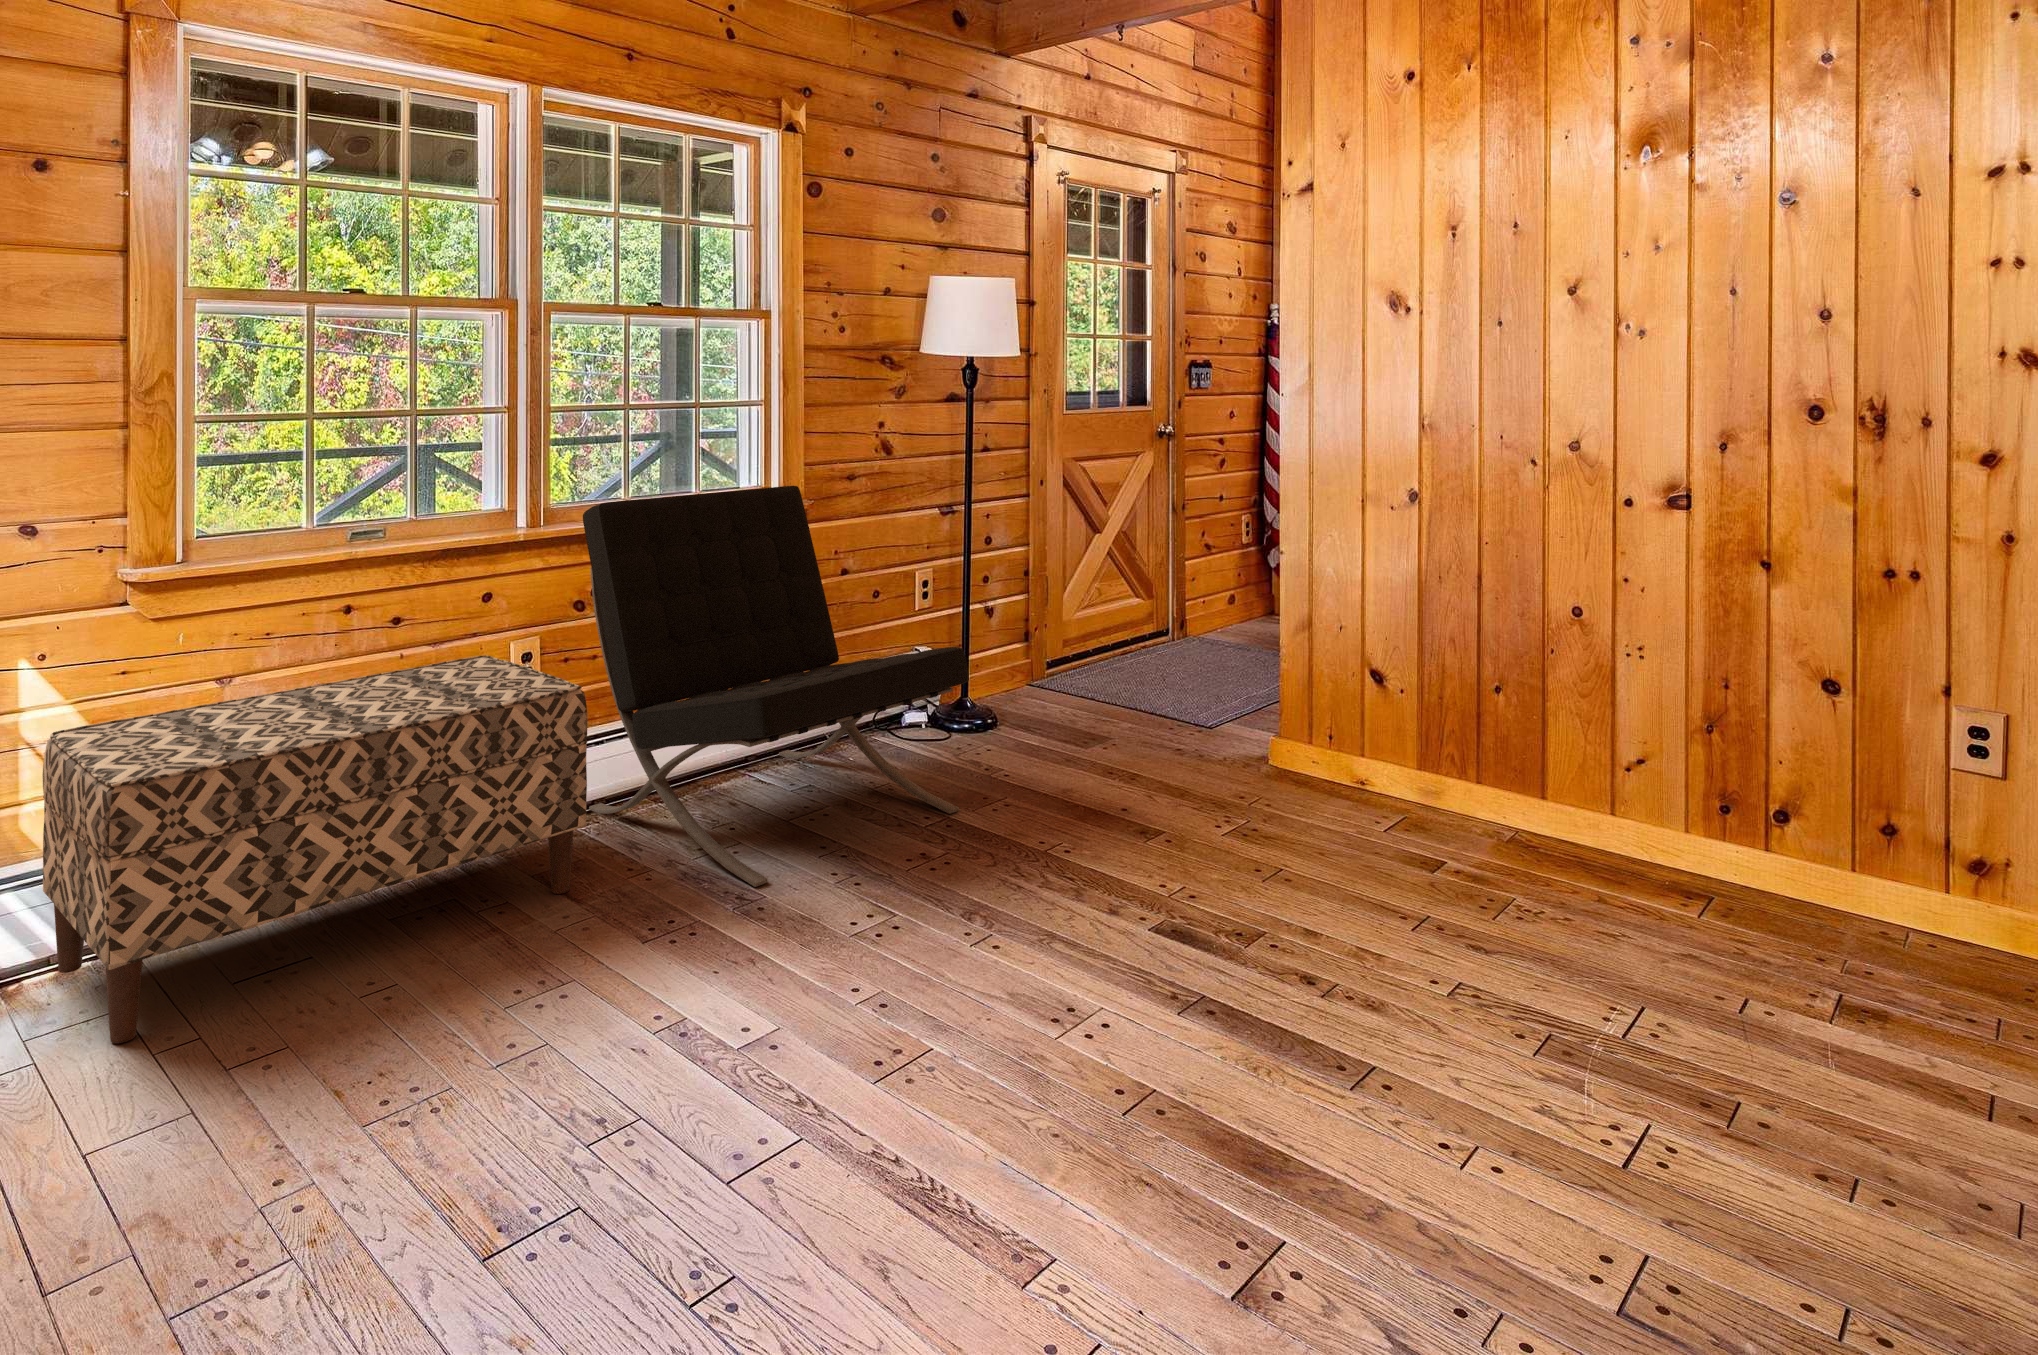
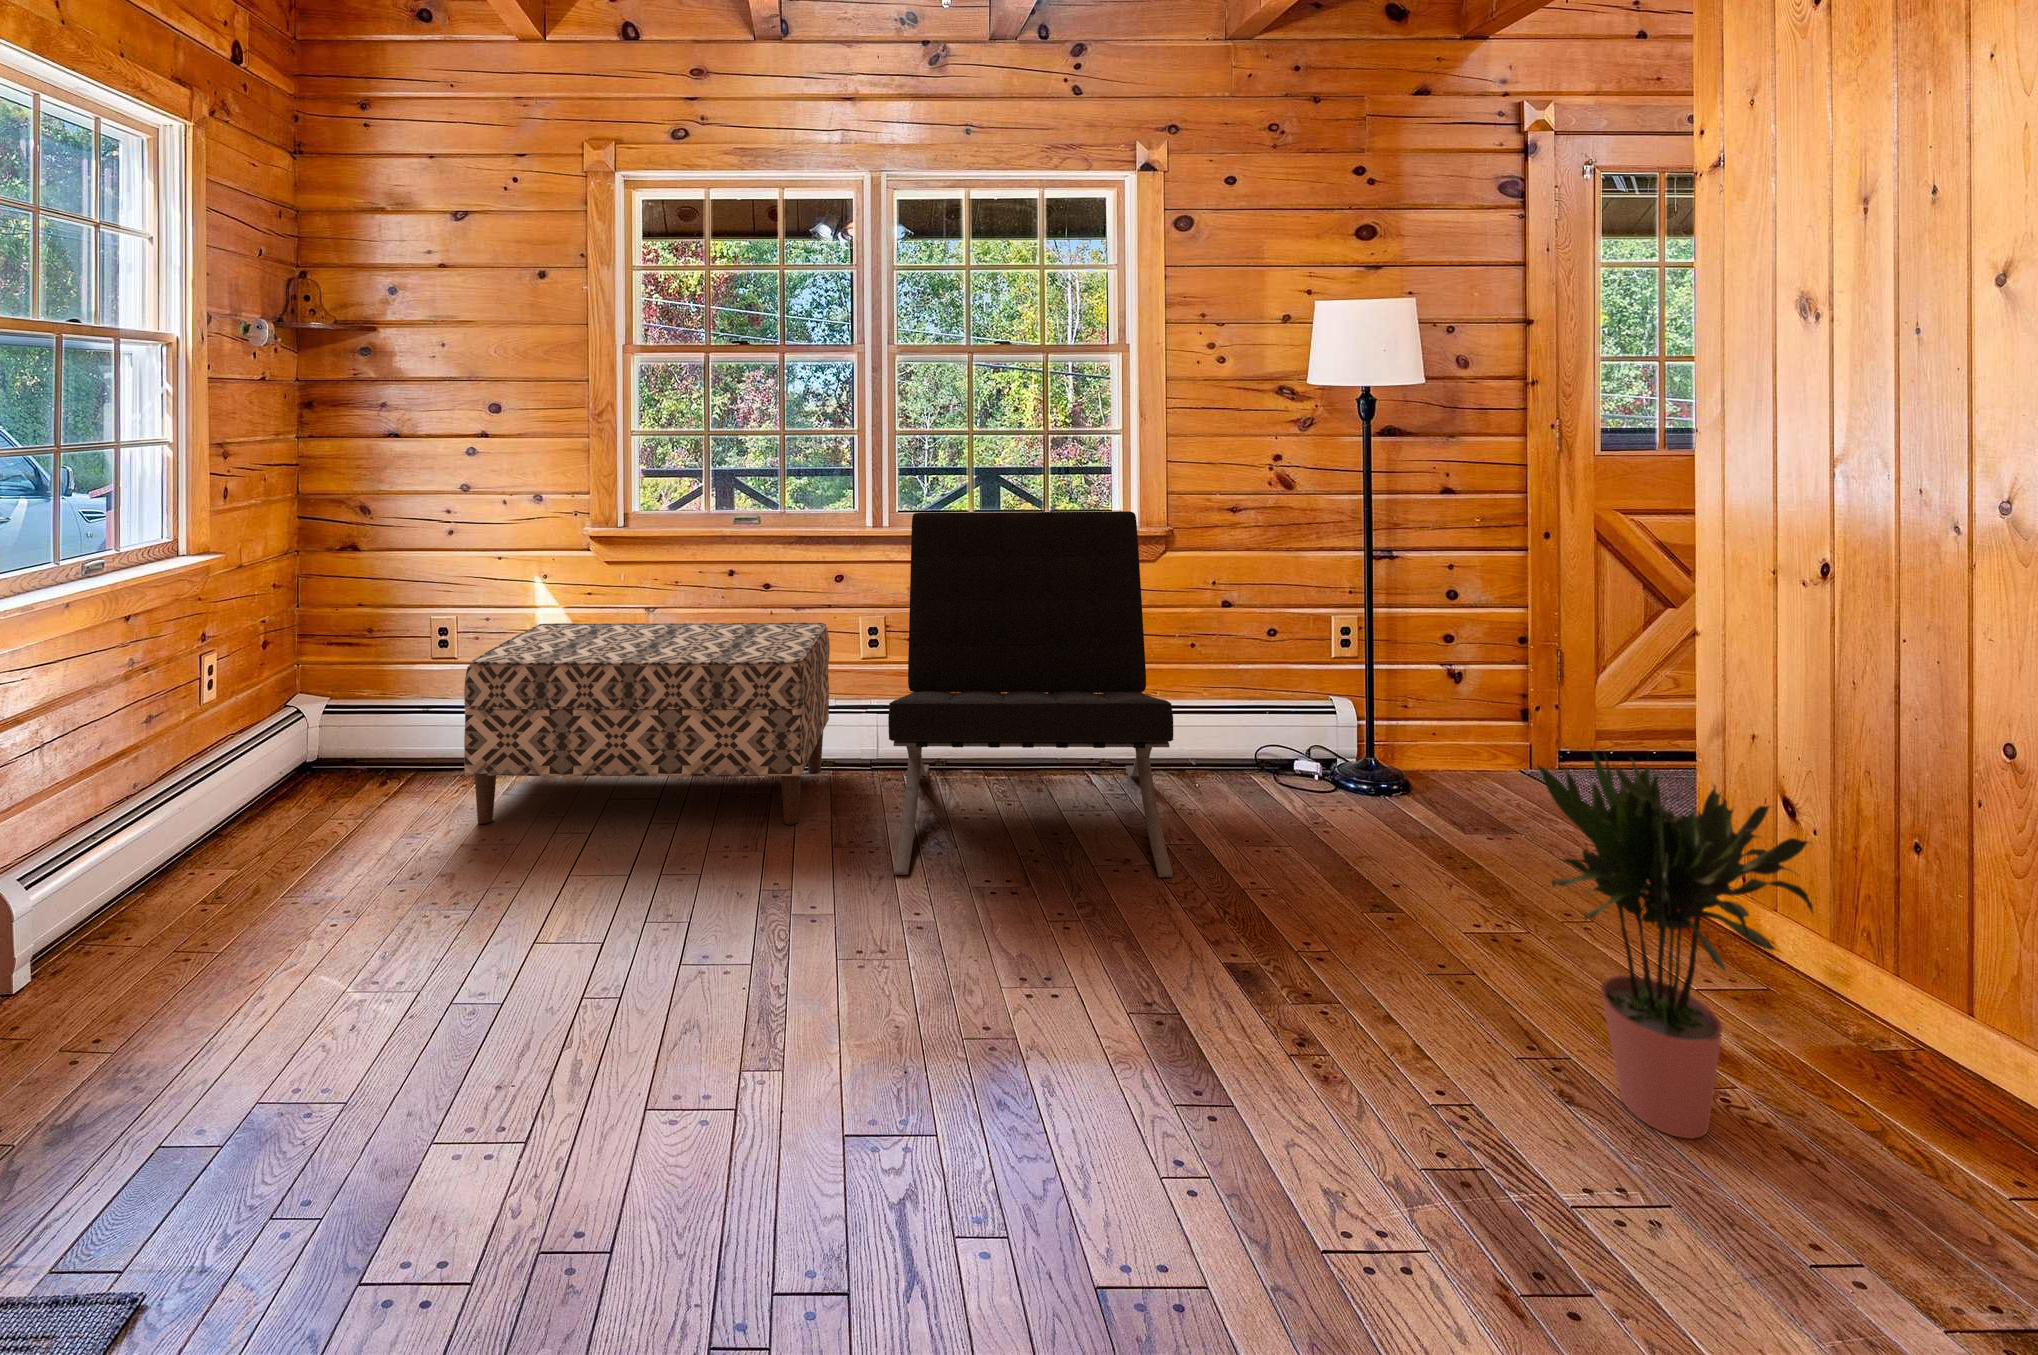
potted plant: none [1291,587,1450,829] -> present [1538,749,1813,1139]

